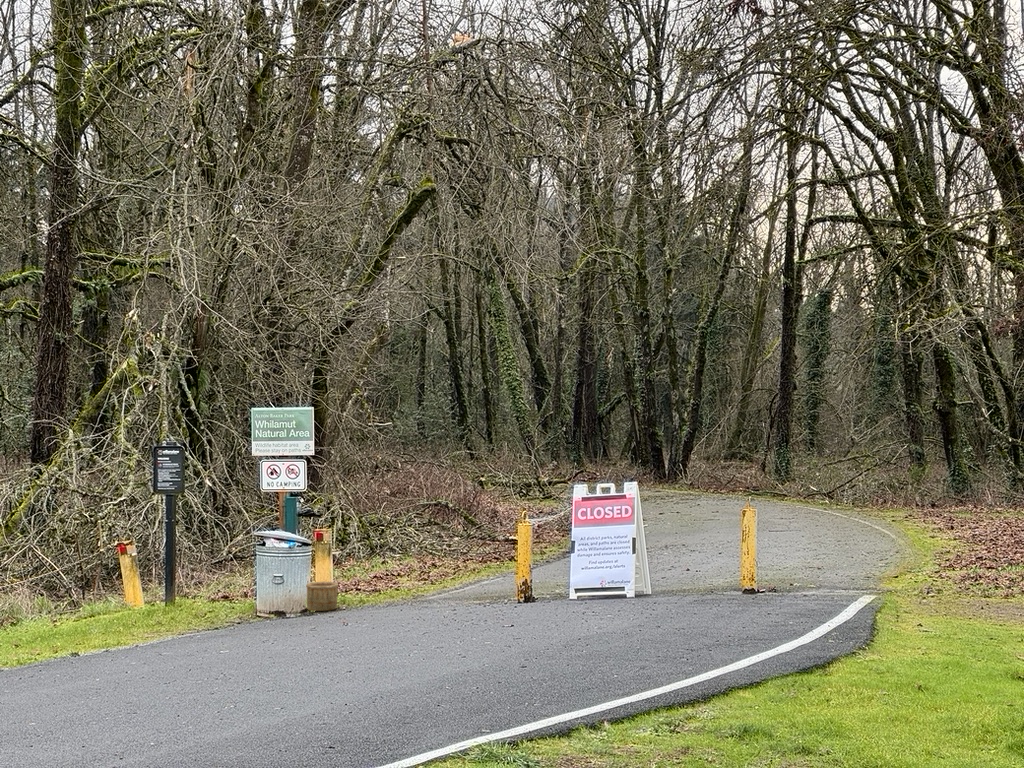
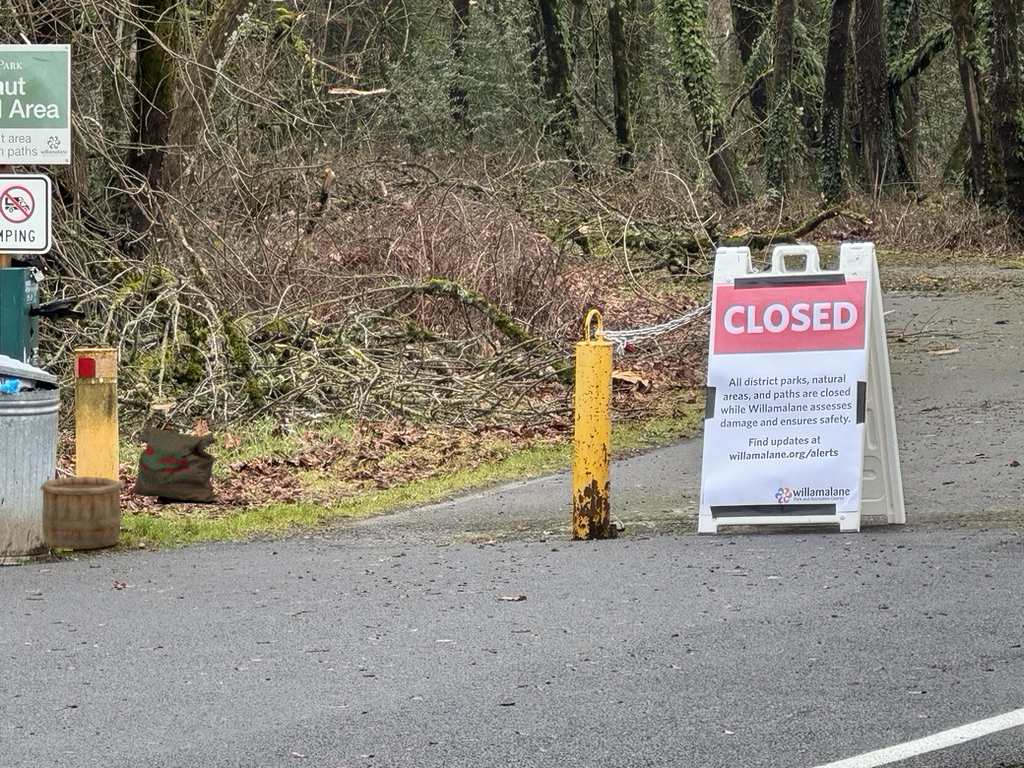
bag: none [334,560,371,592] -> present [133,427,219,502]

